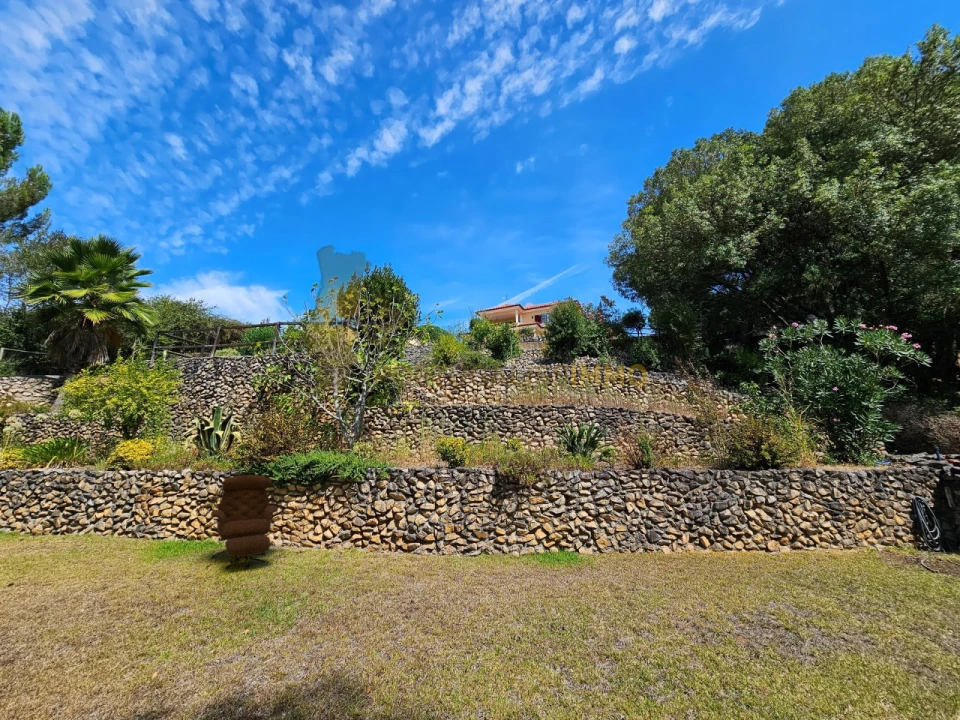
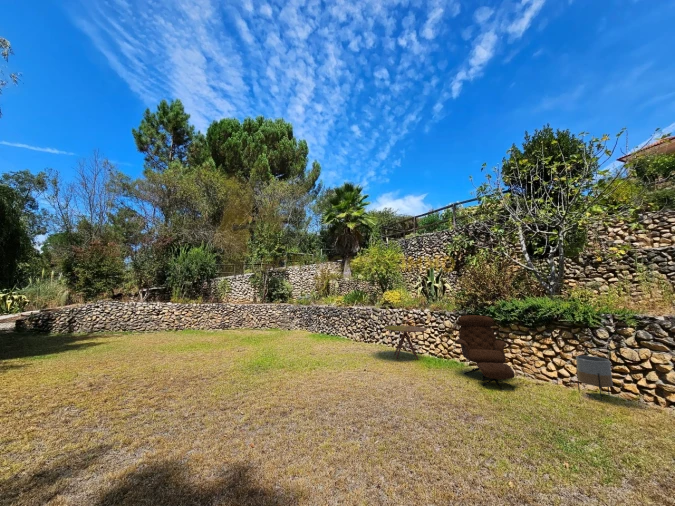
round table: none [91,496,177,555] -> present [385,326,427,360]
planter: none [334,513,364,559] -> present [576,356,613,401]

